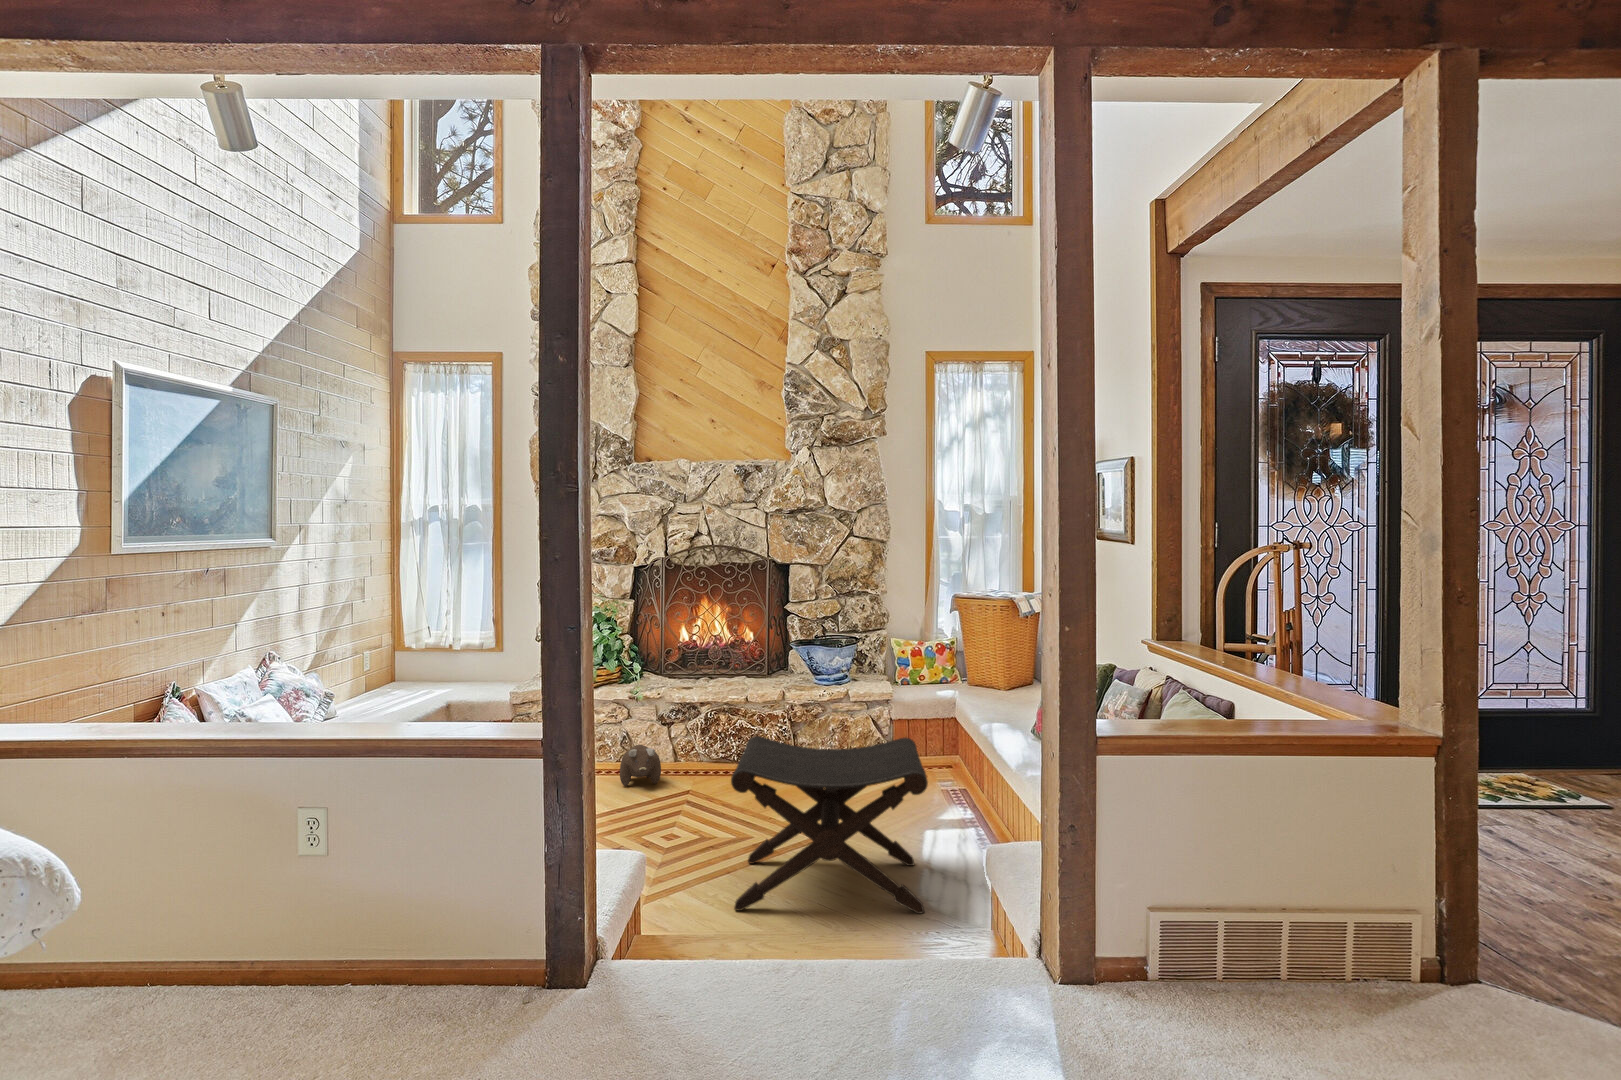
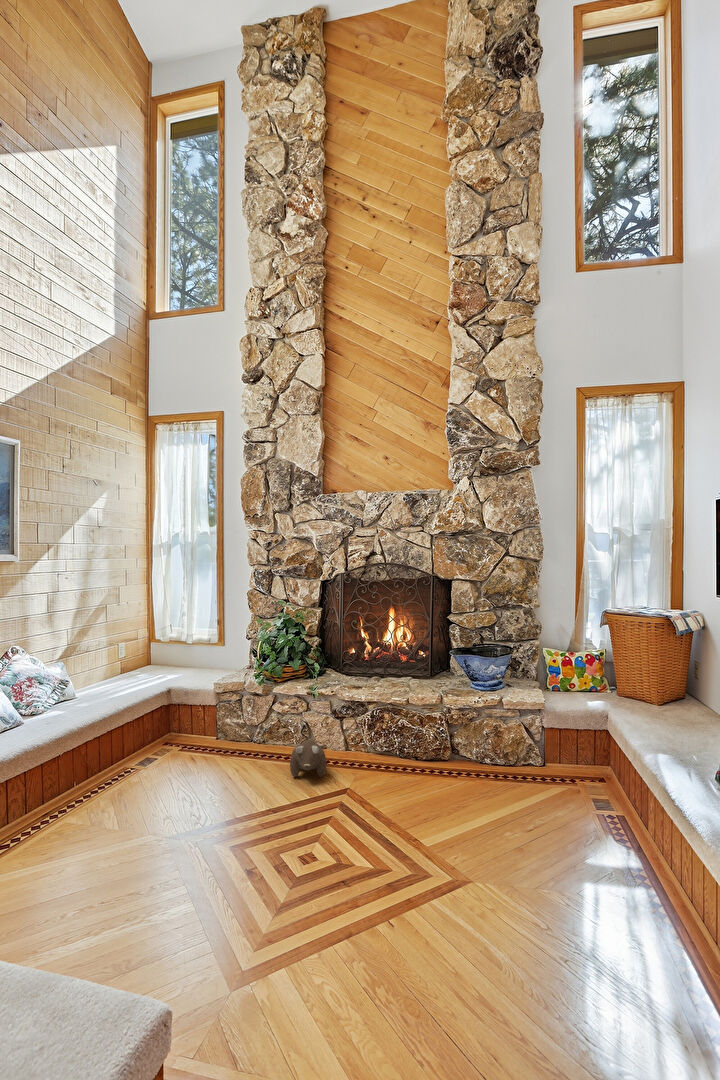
footstool: present [731,736,928,914] -> none [332,769,569,1038]

